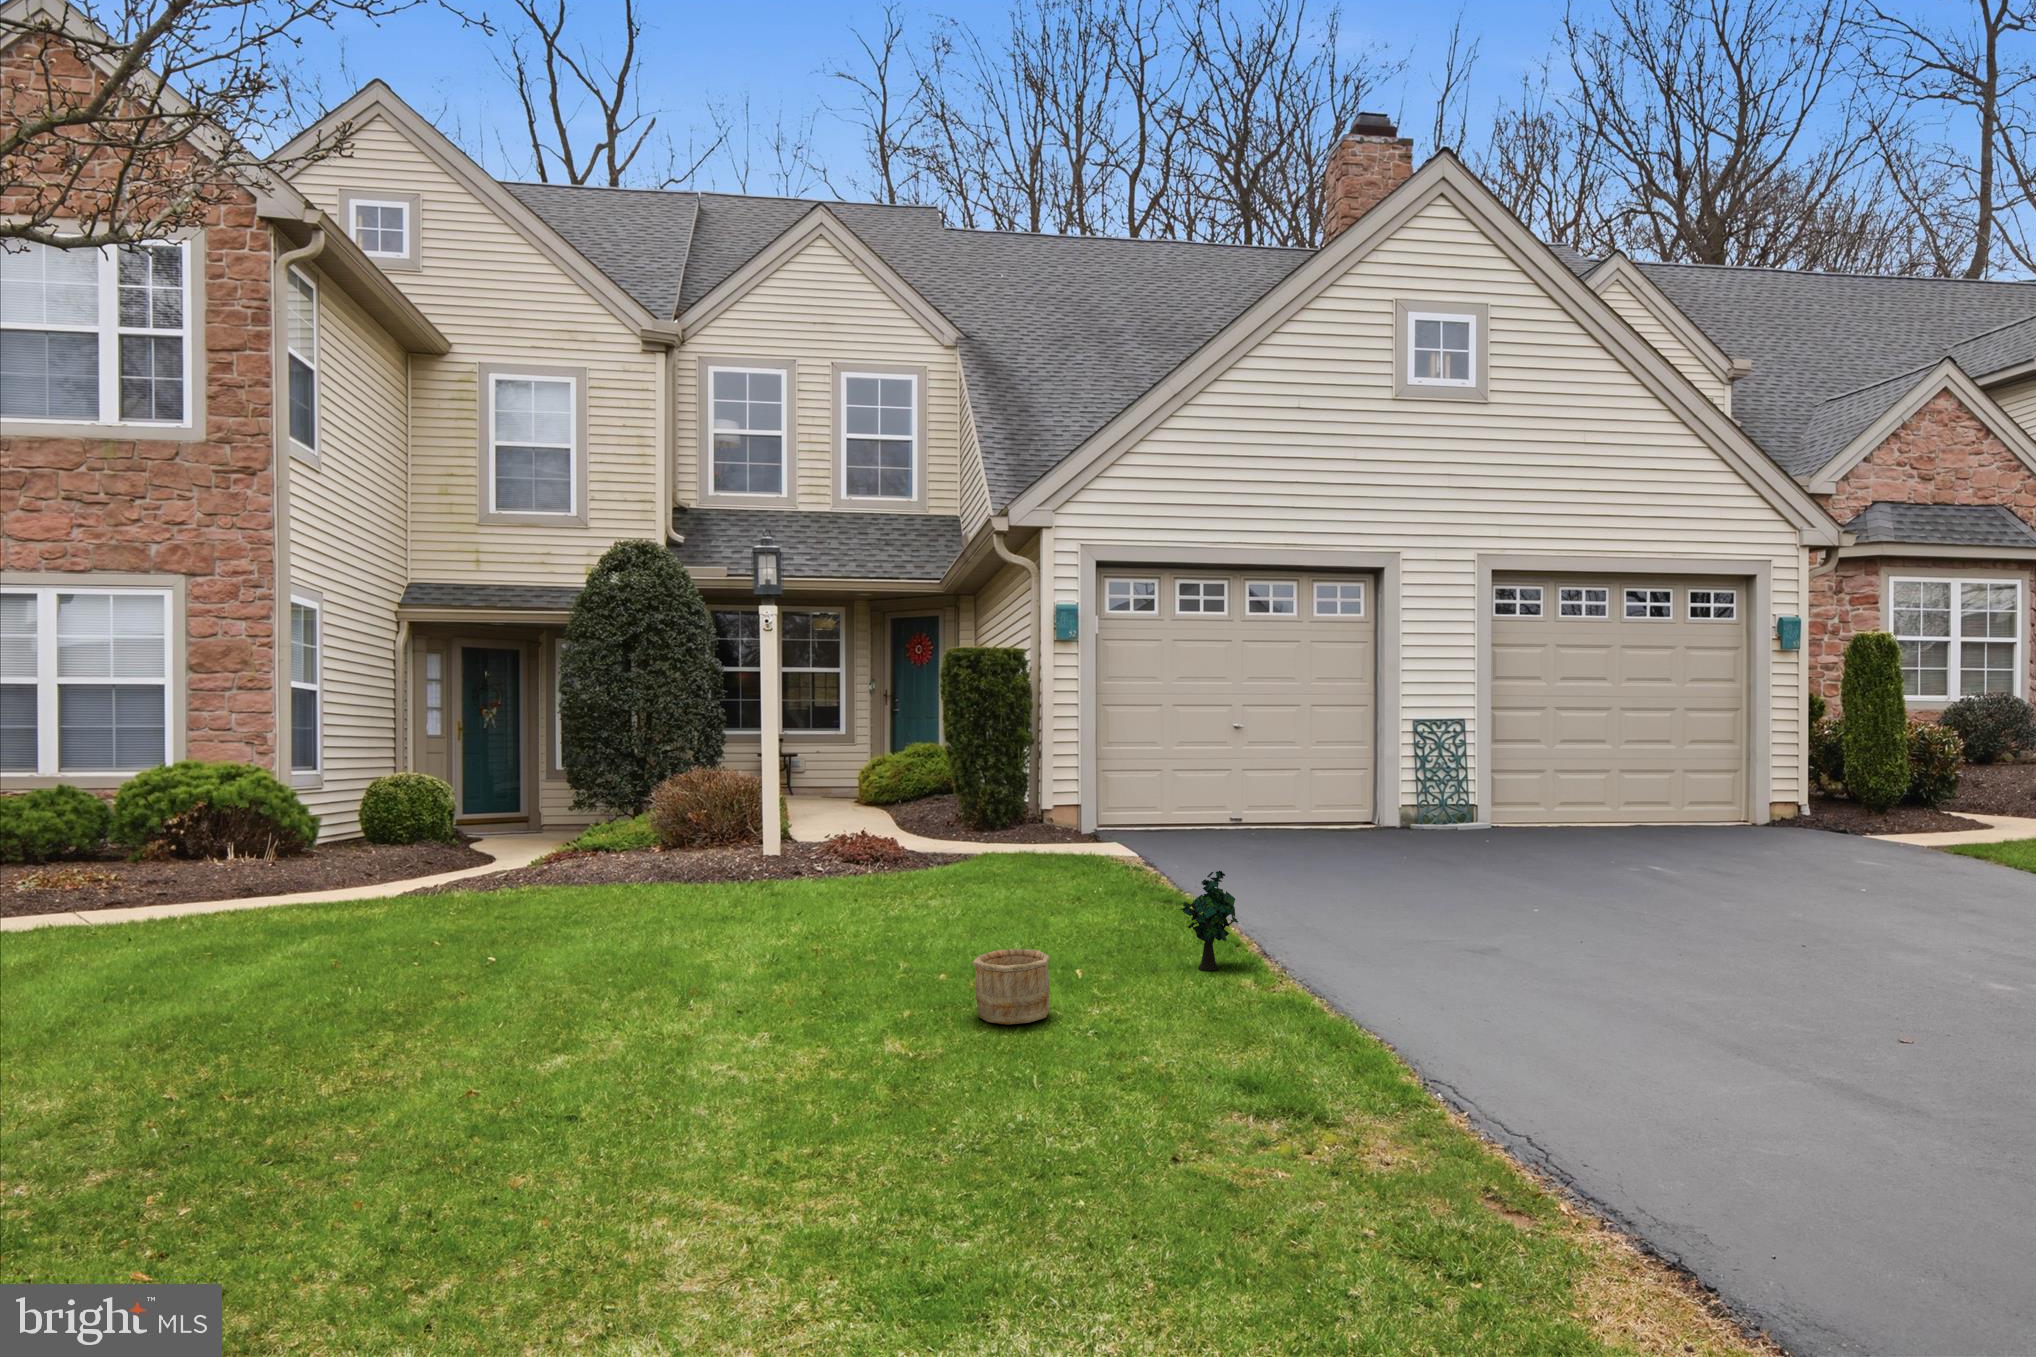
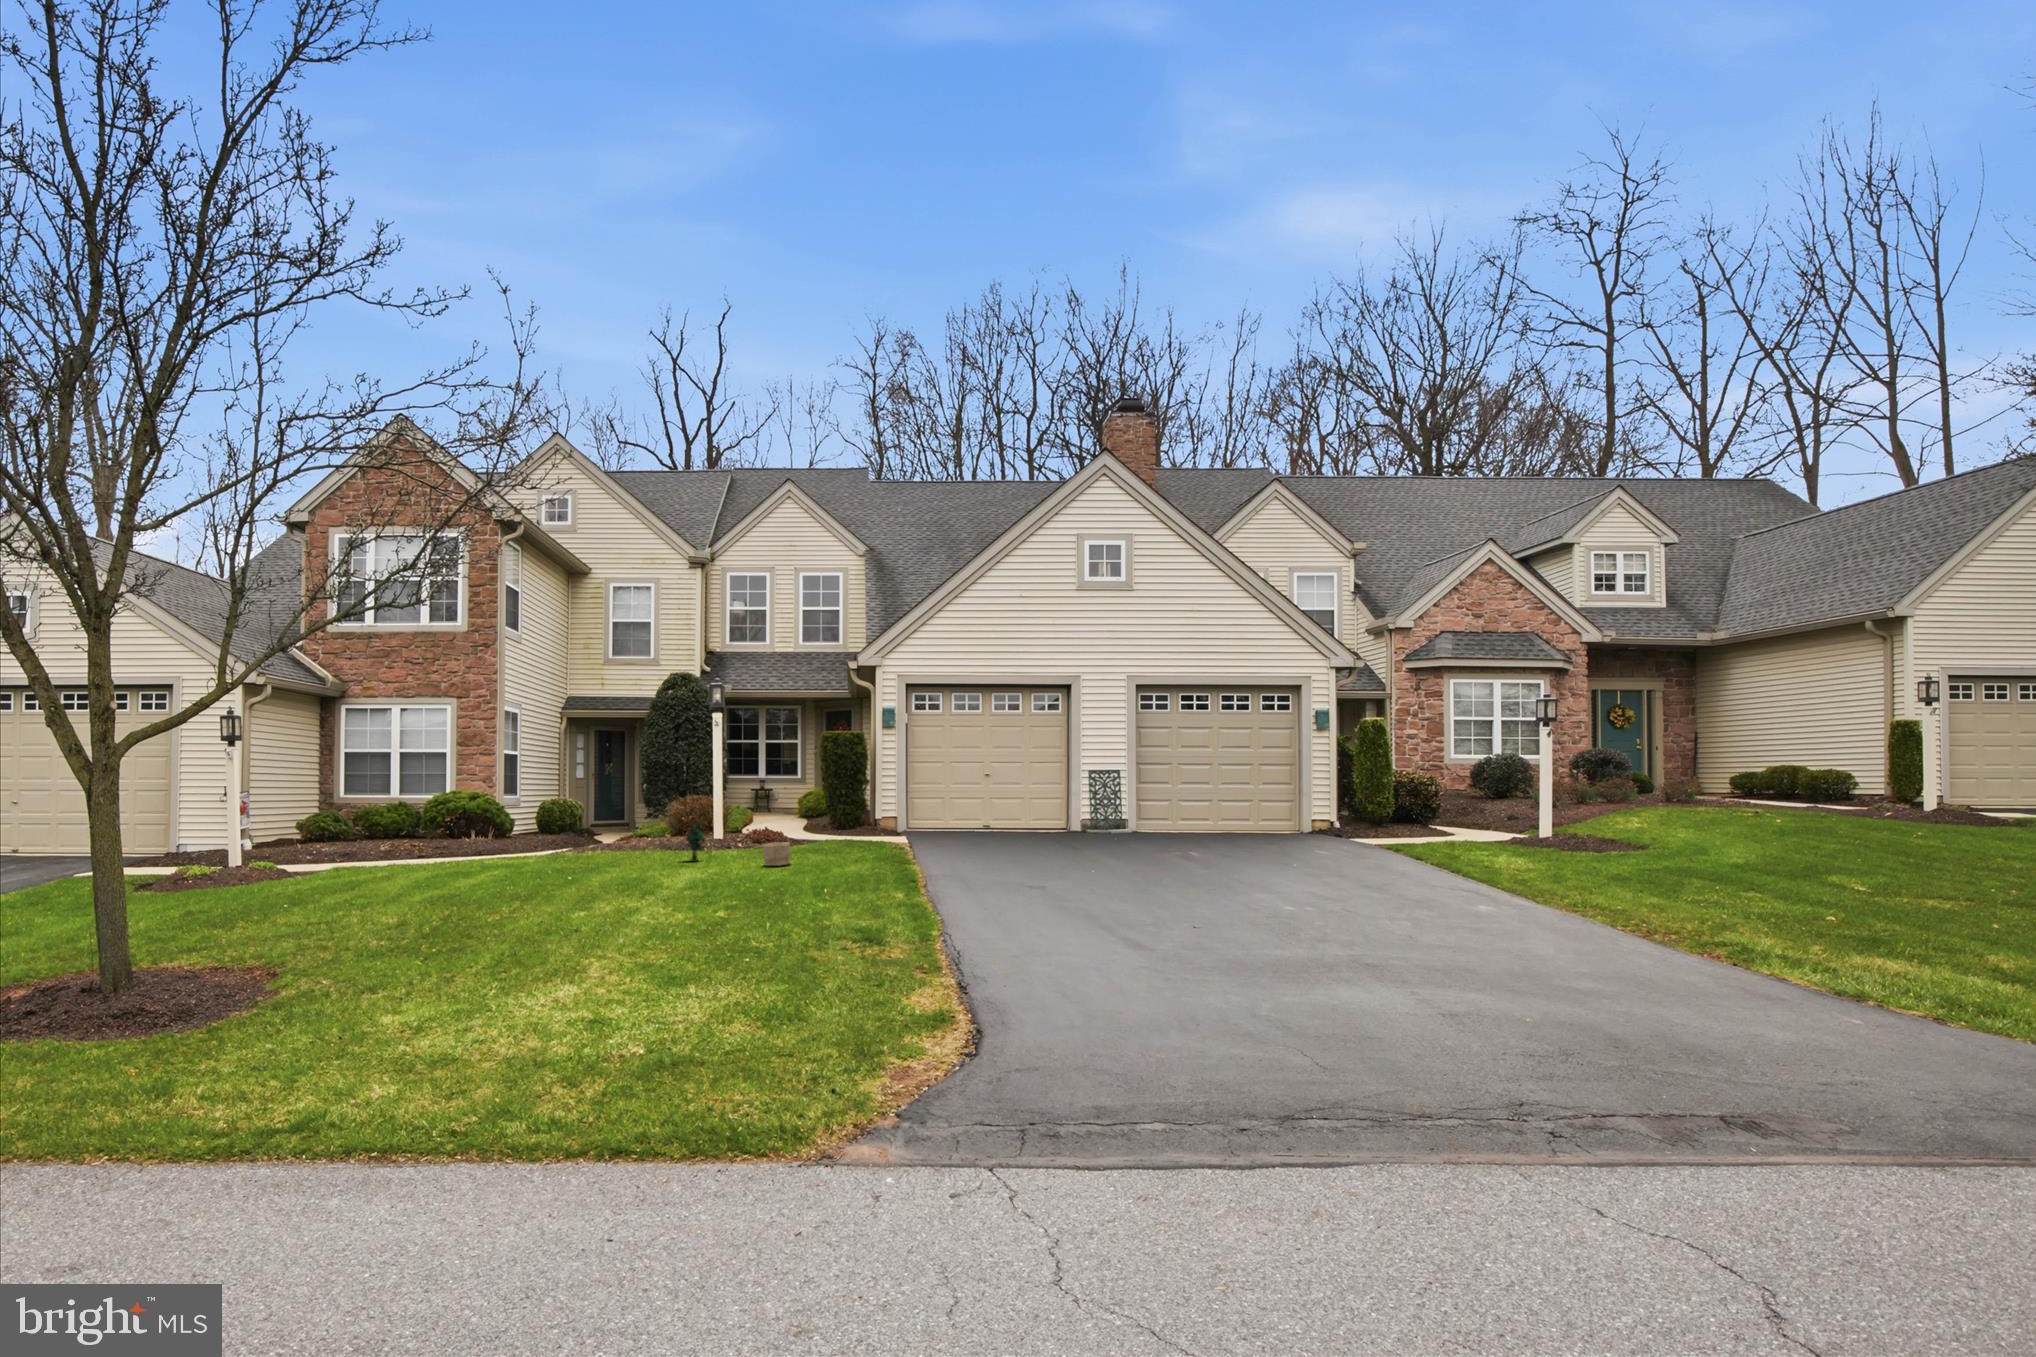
decorative plant: present [1180,871,1238,971] -> present [686,823,705,862]

